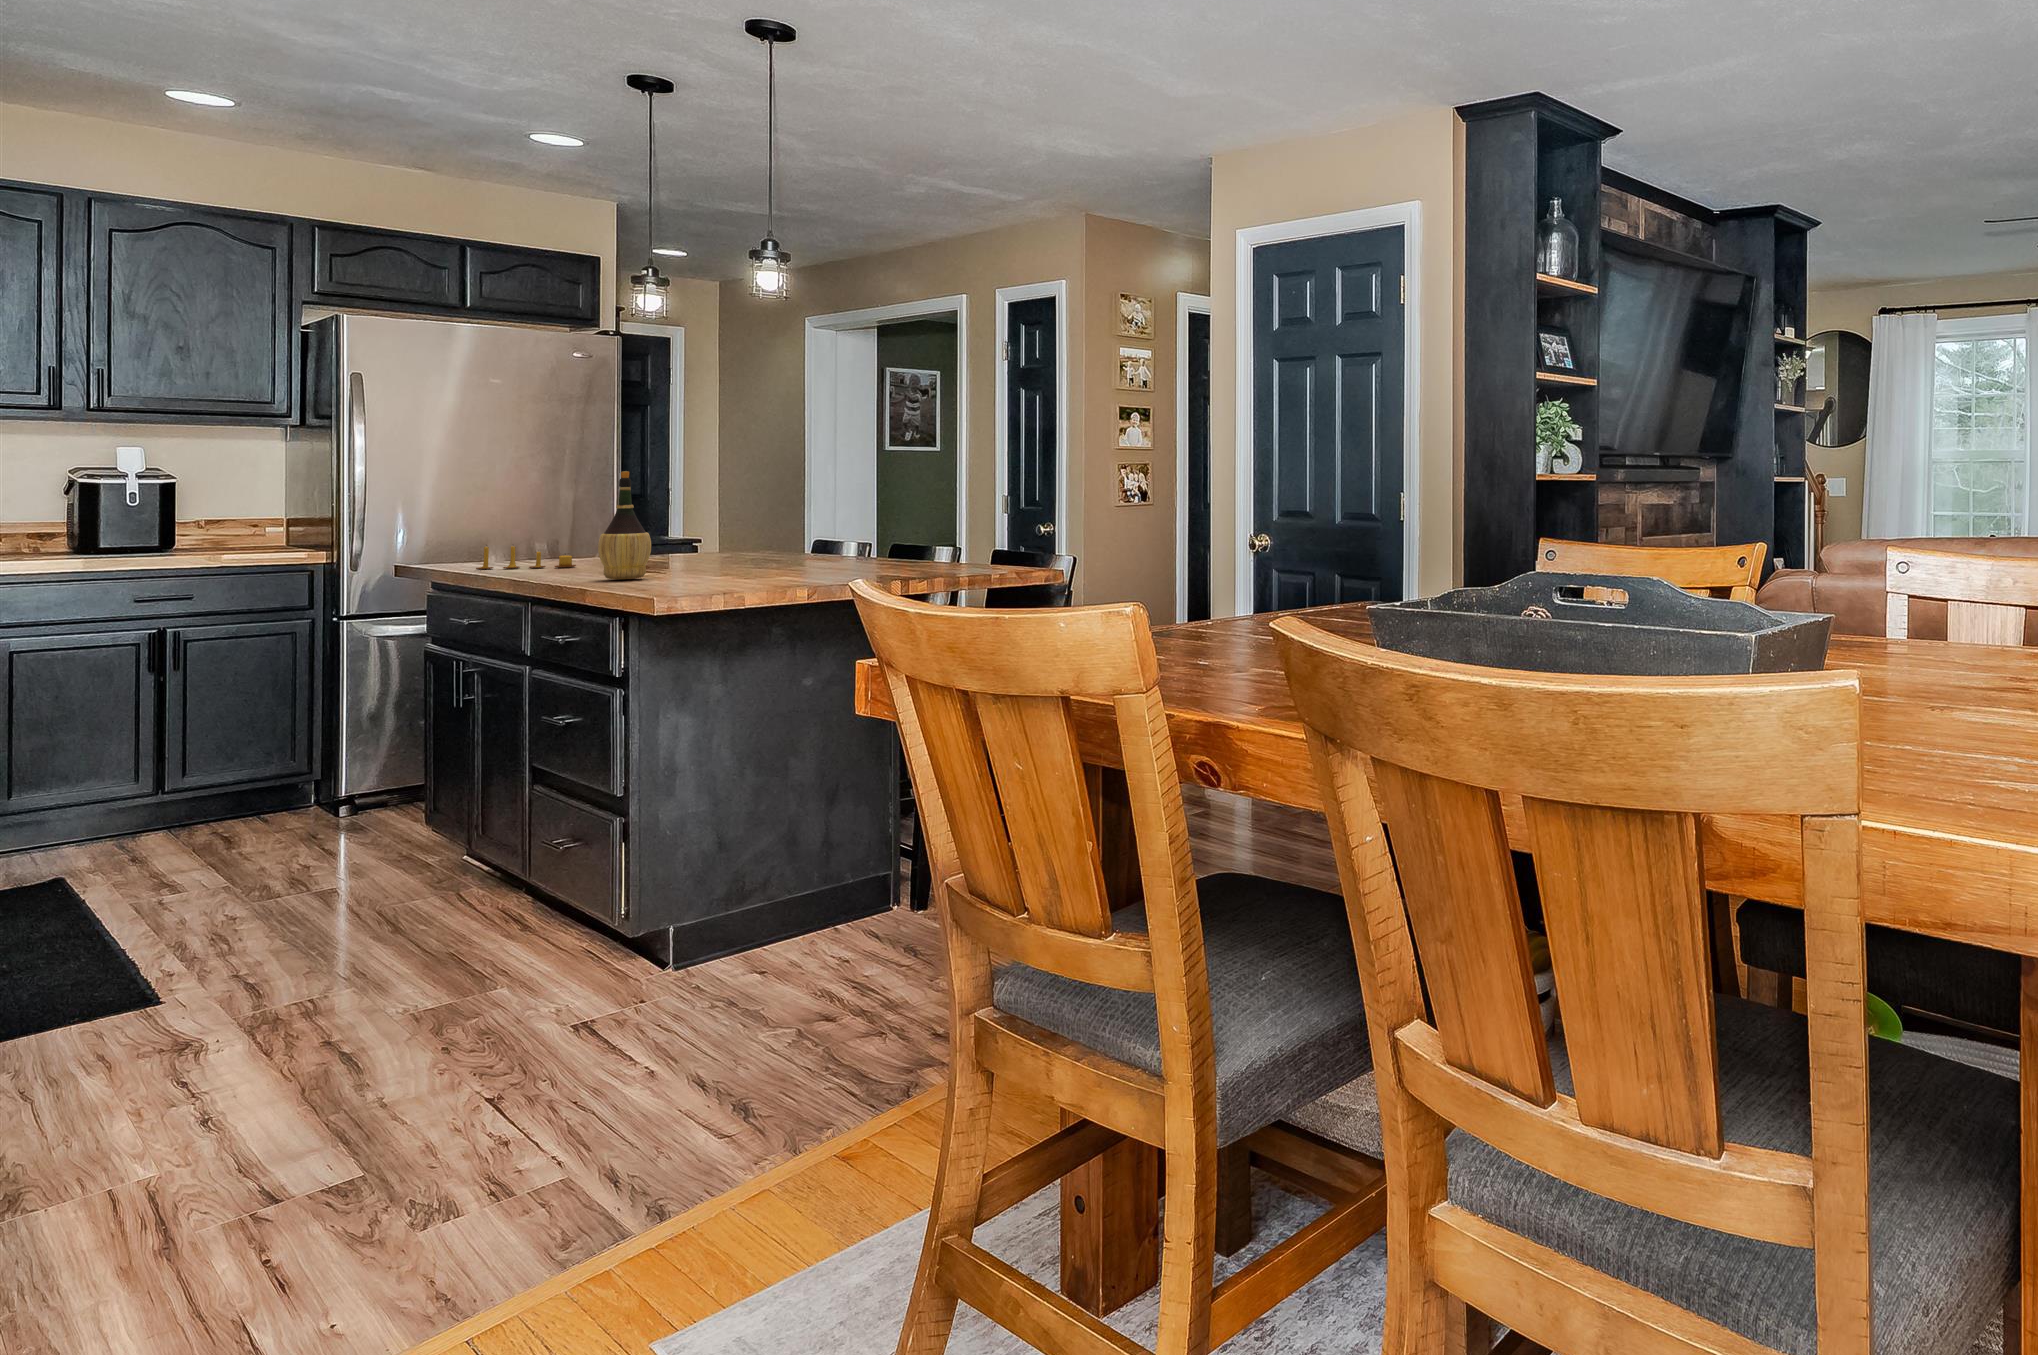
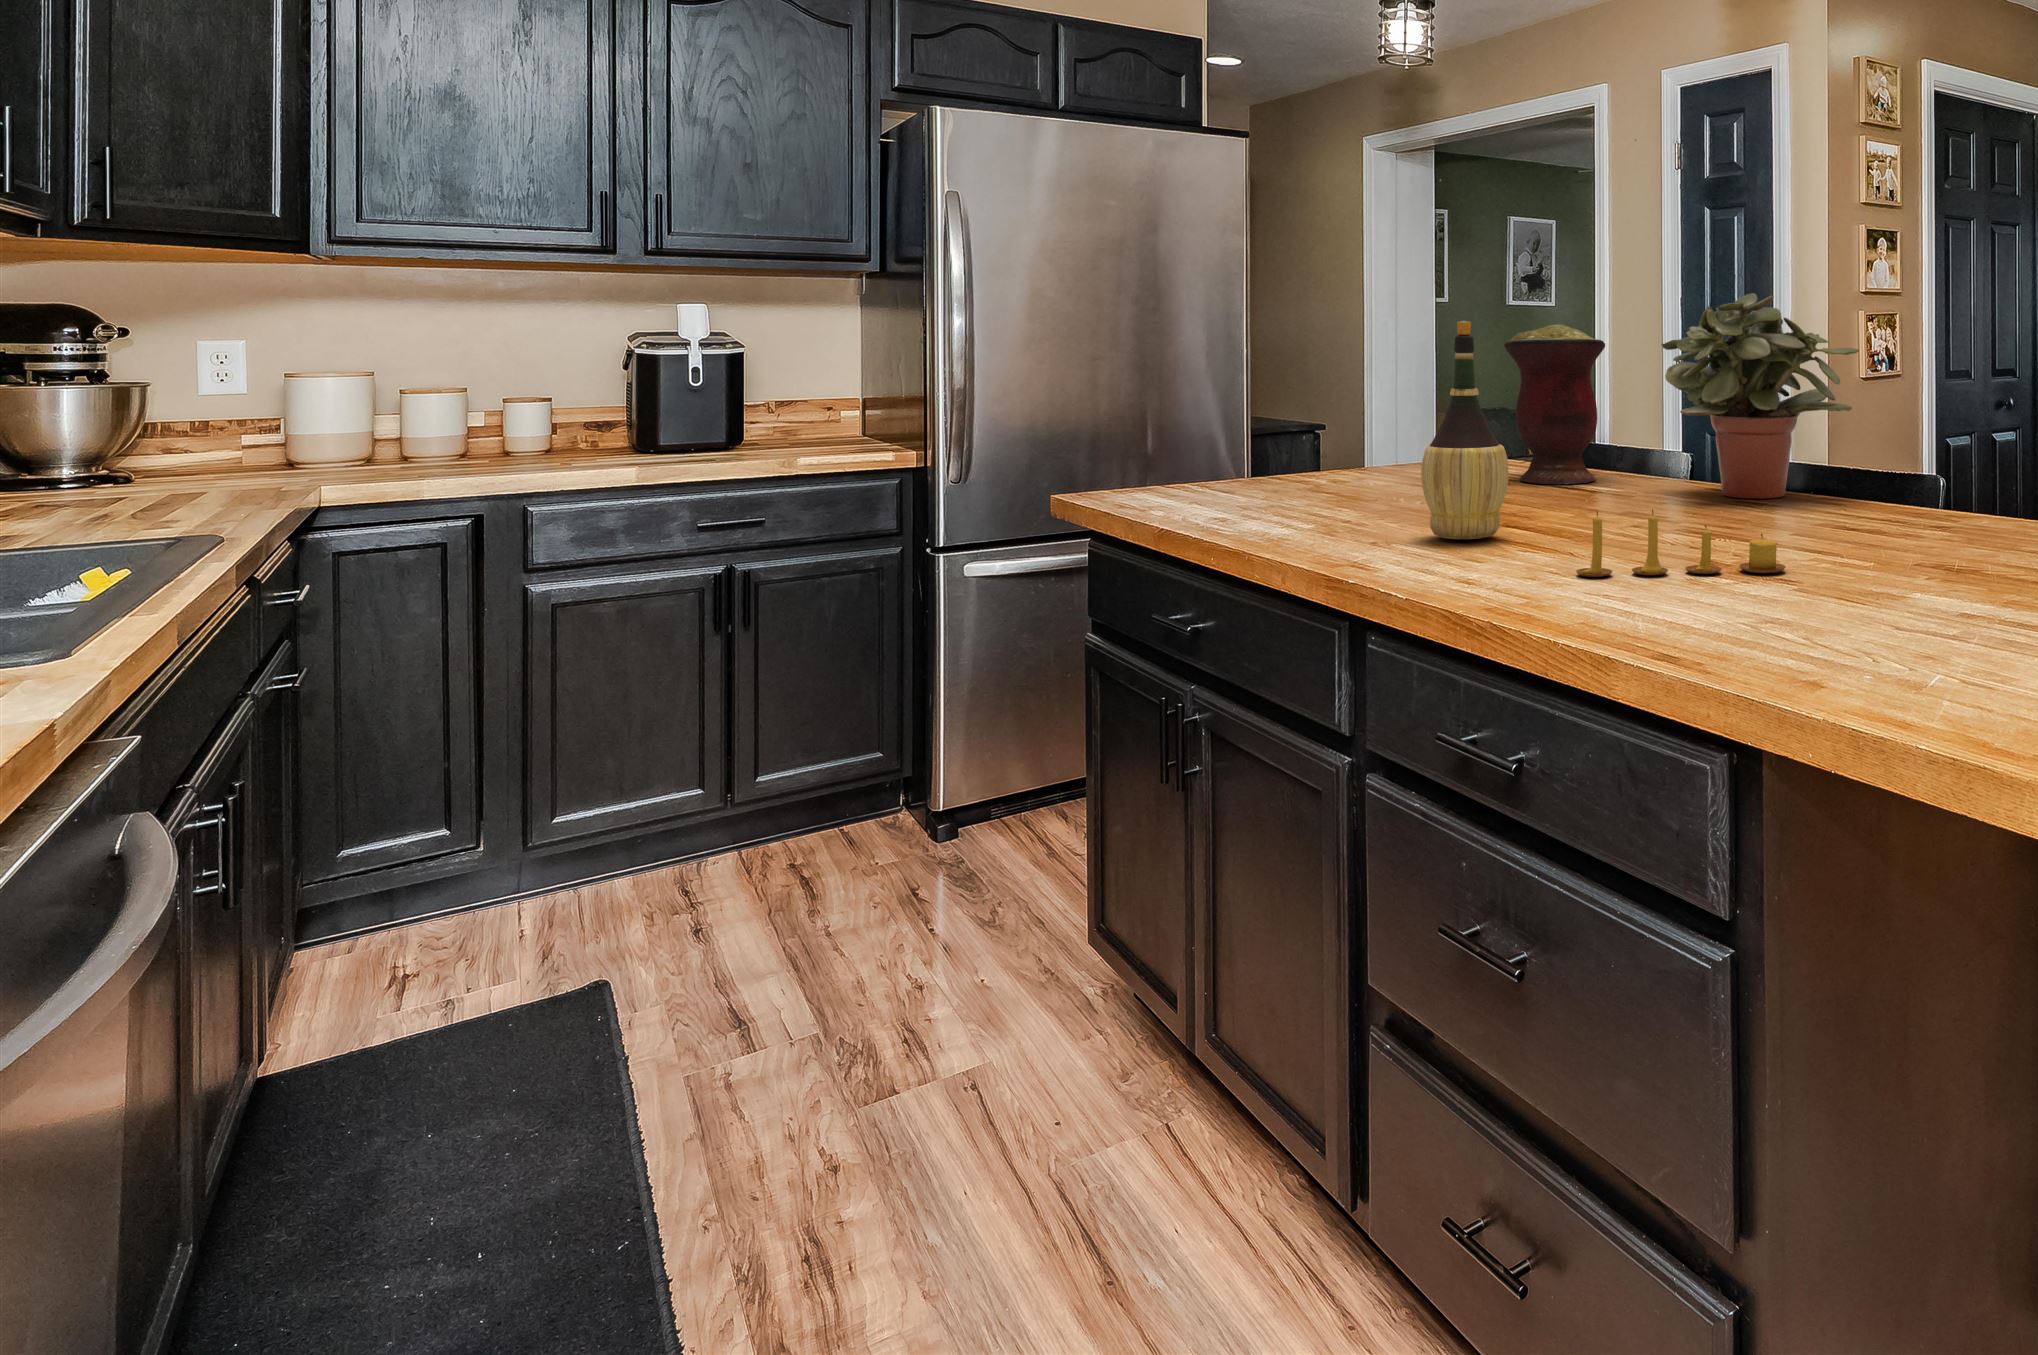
potted plant: none [798,455,913,565] -> present [1662,293,1859,499]
vase: none [729,470,798,561] -> present [1504,324,1605,484]
candle: present [476,546,576,569] -> present [1576,510,1786,577]

